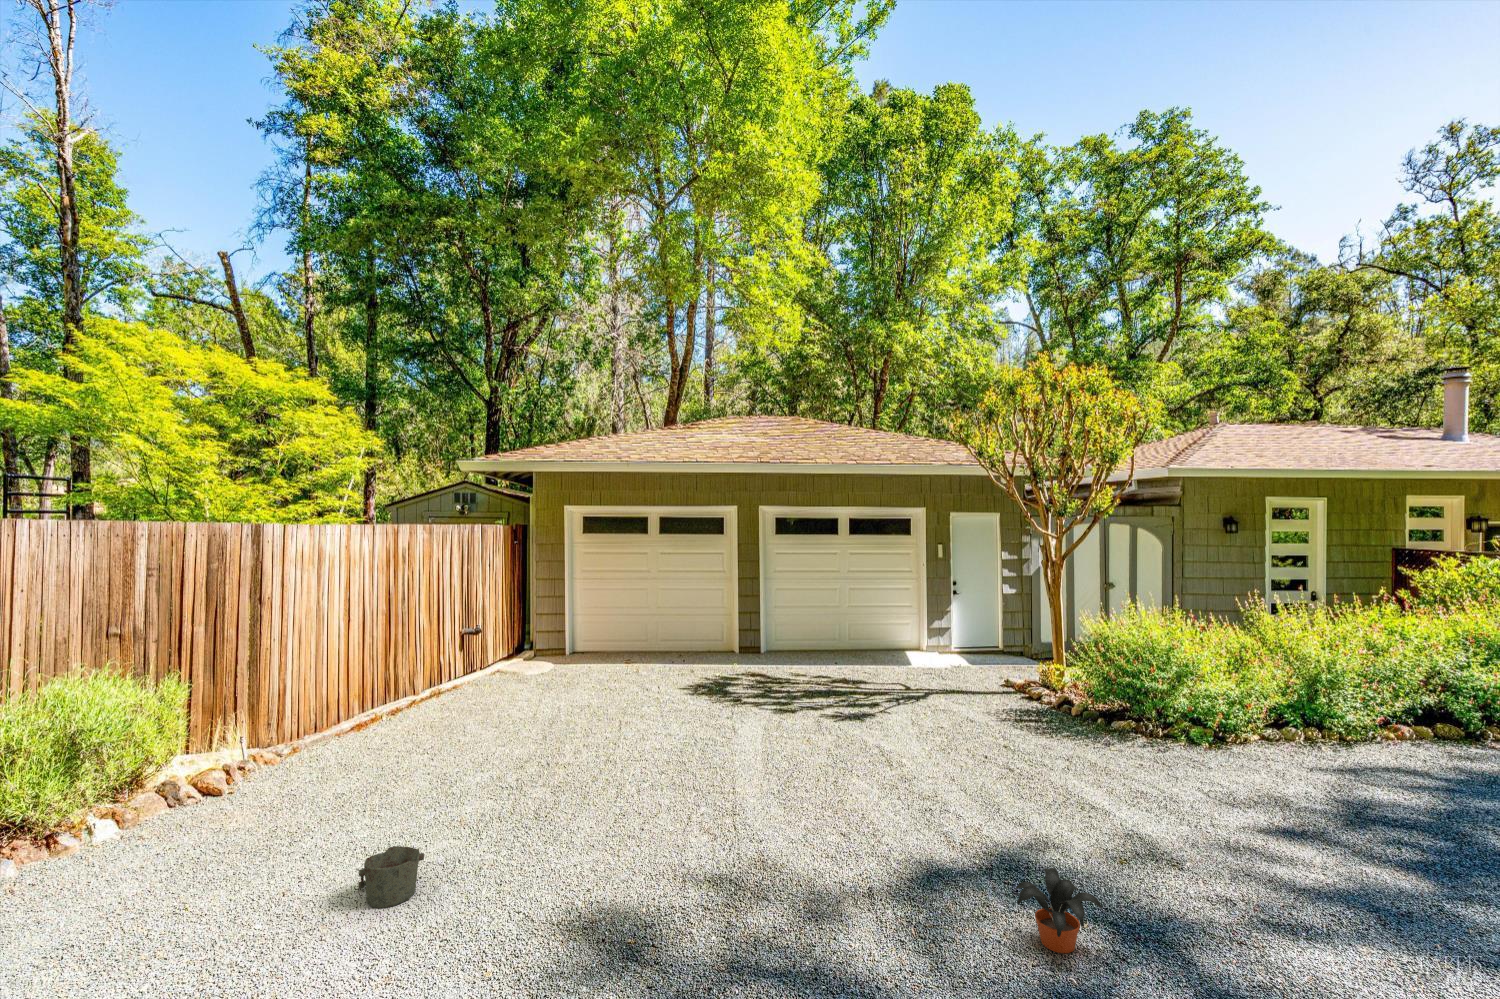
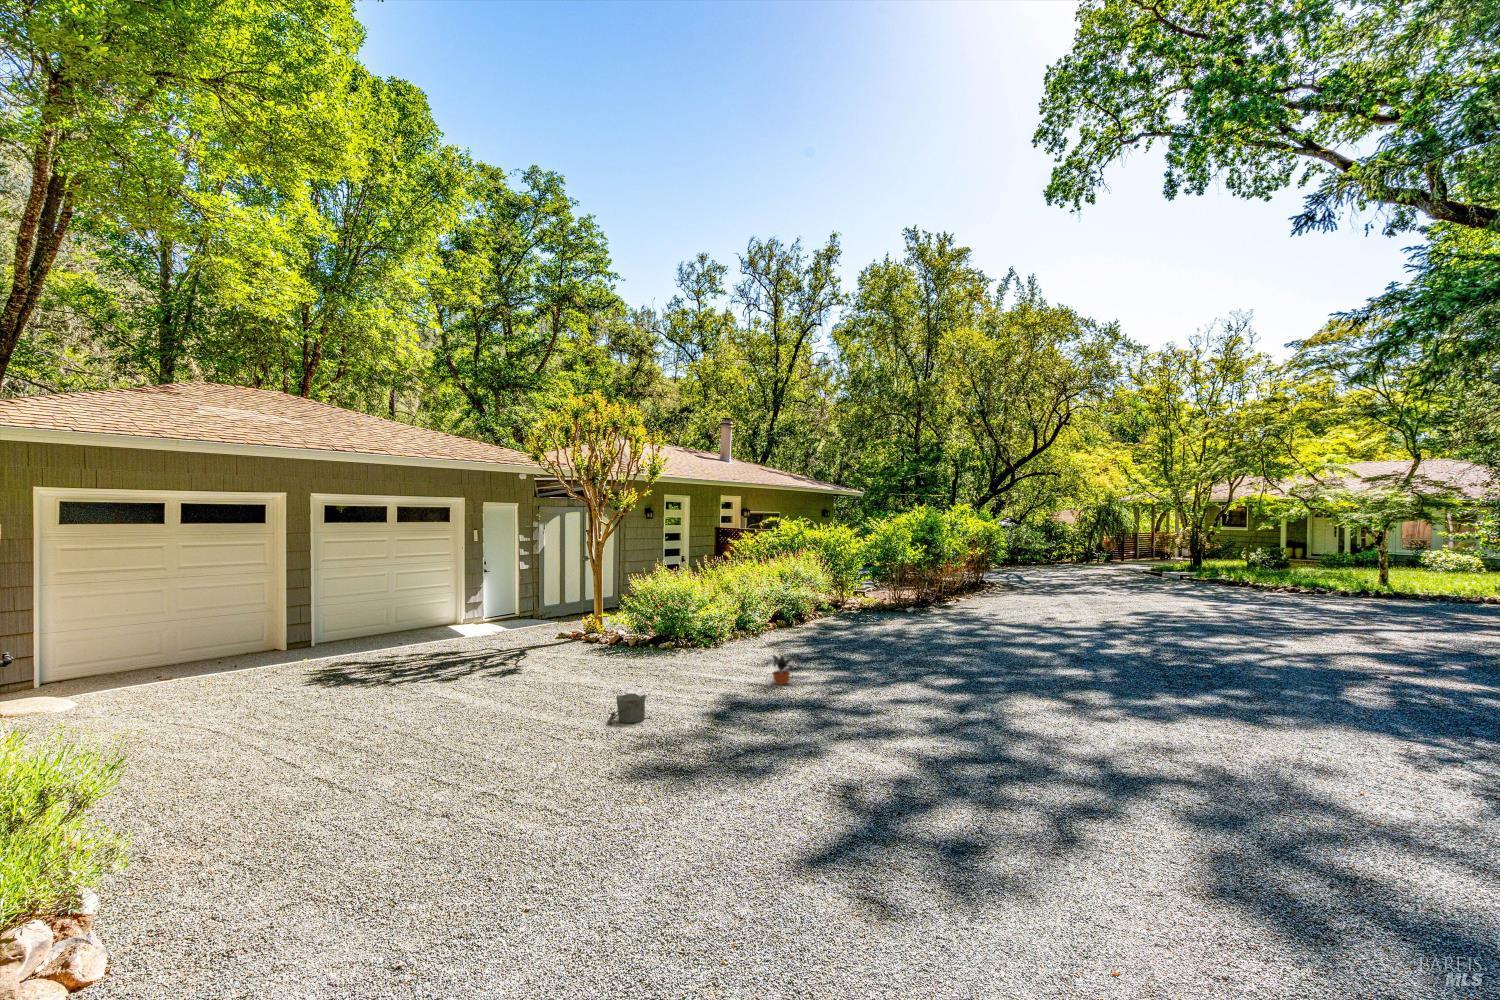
bucket: present [358,846,424,908] -> present [607,694,646,724]

